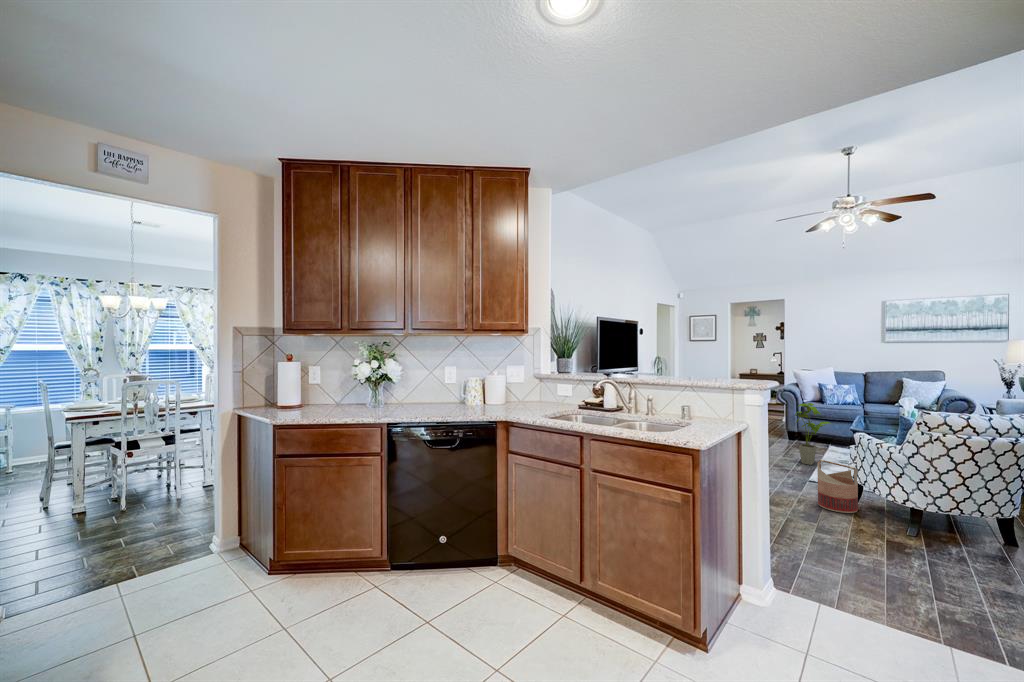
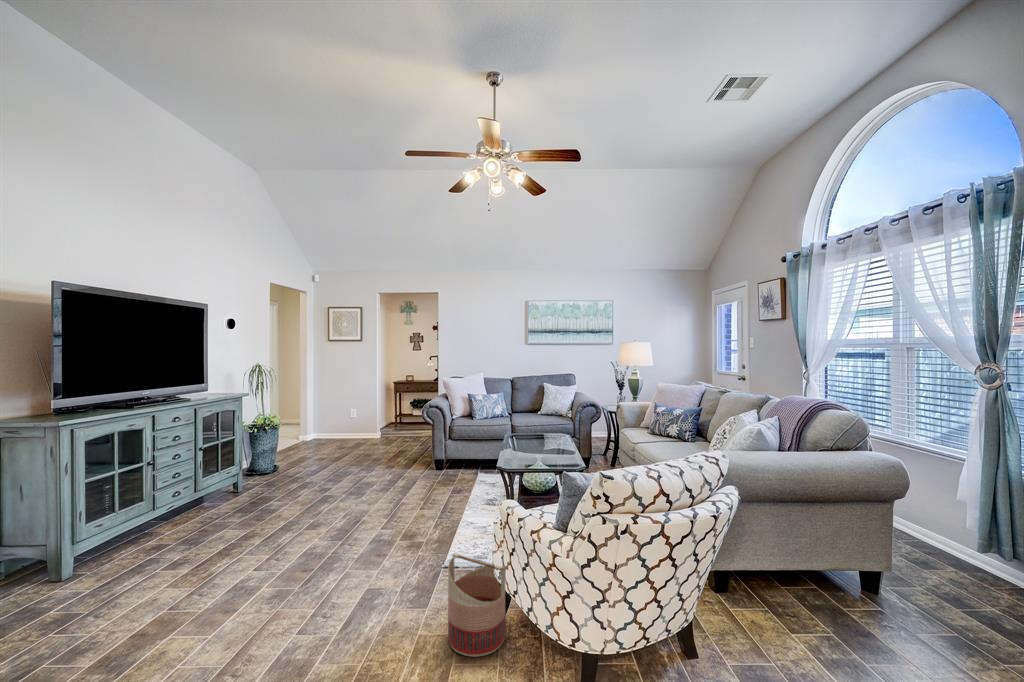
house plant: present [795,403,831,465] -> none [433,431,480,519]

